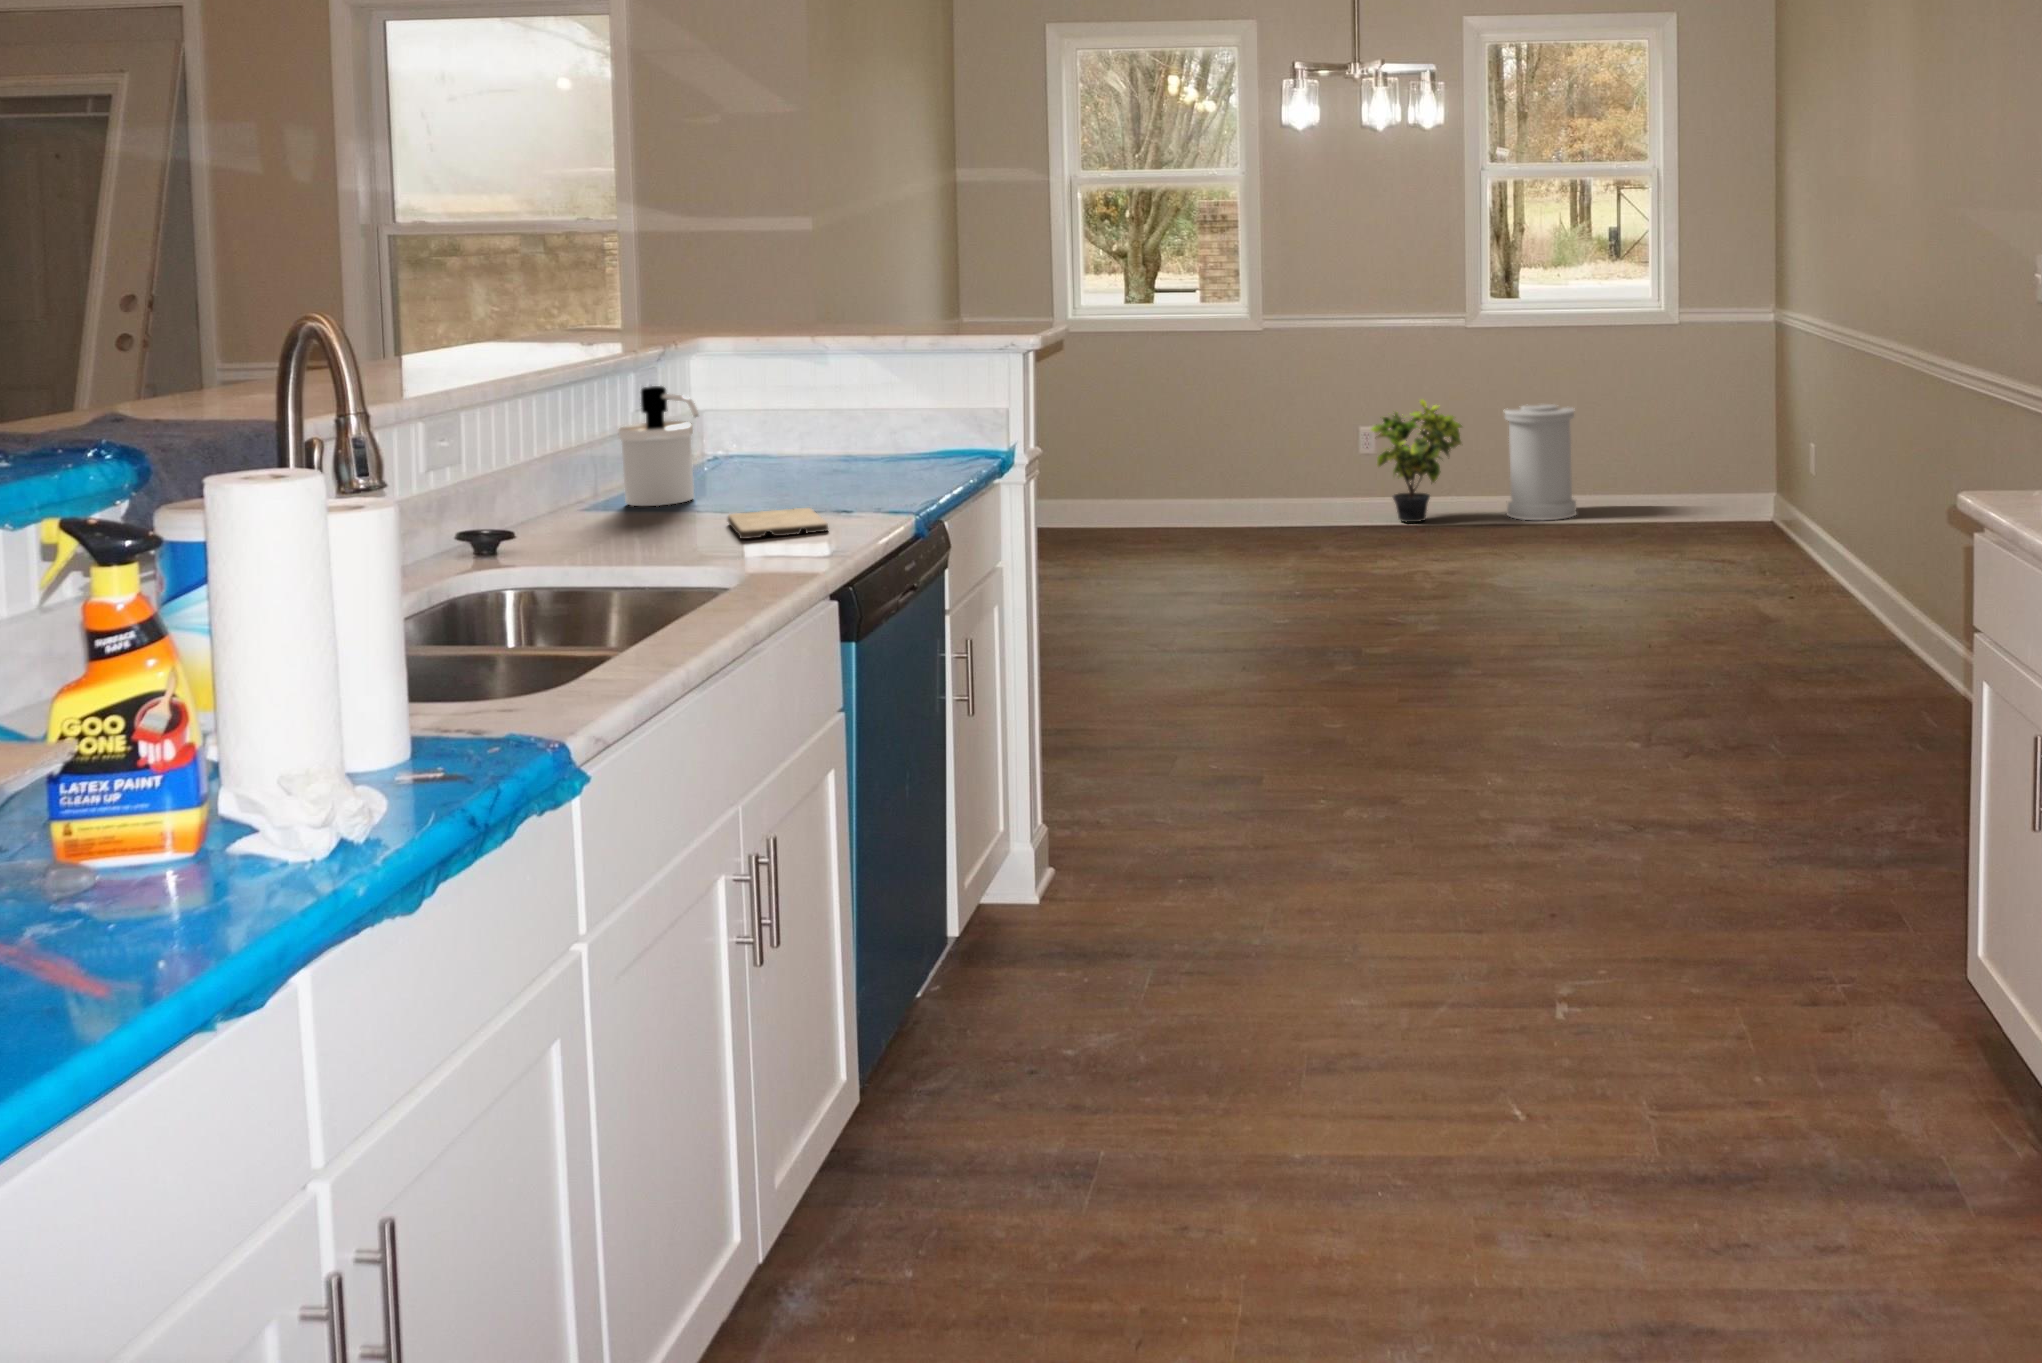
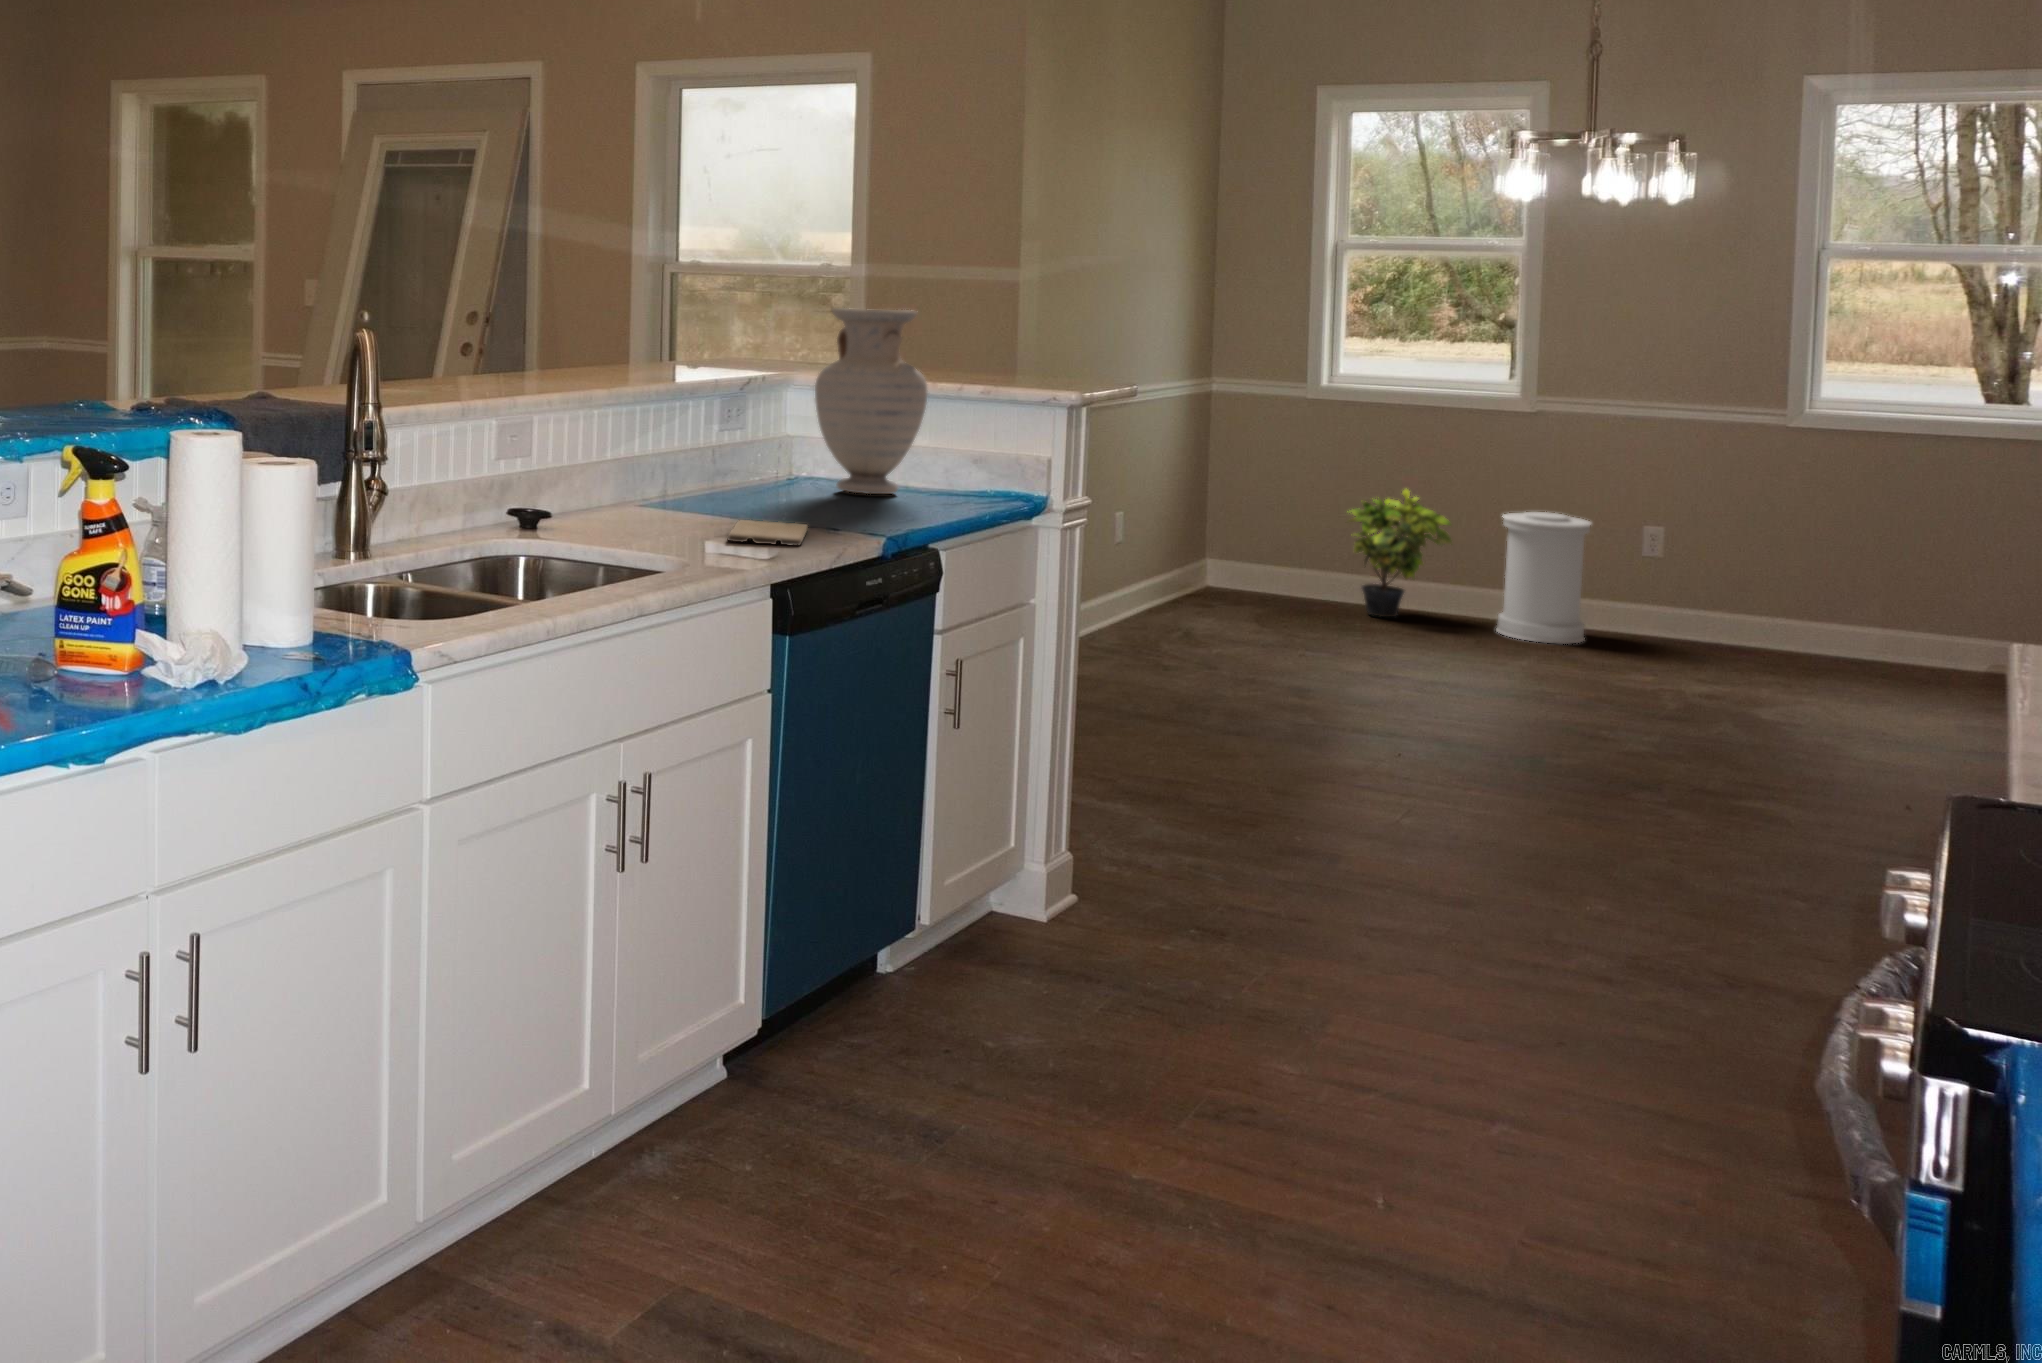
vase: none [740,259,868,470] -> present [815,308,928,494]
soap dispenser: present [618,386,699,506] -> none [690,405,749,506]
potted plant: present [1371,400,1462,522] -> present [1350,489,1452,617]
trash can: present [1505,405,1576,520] -> present [1497,512,1591,644]

